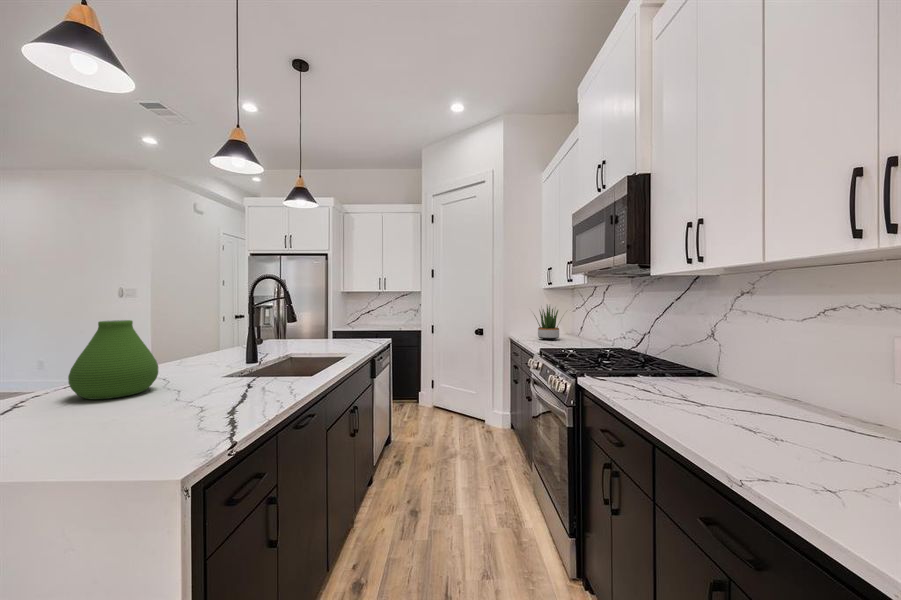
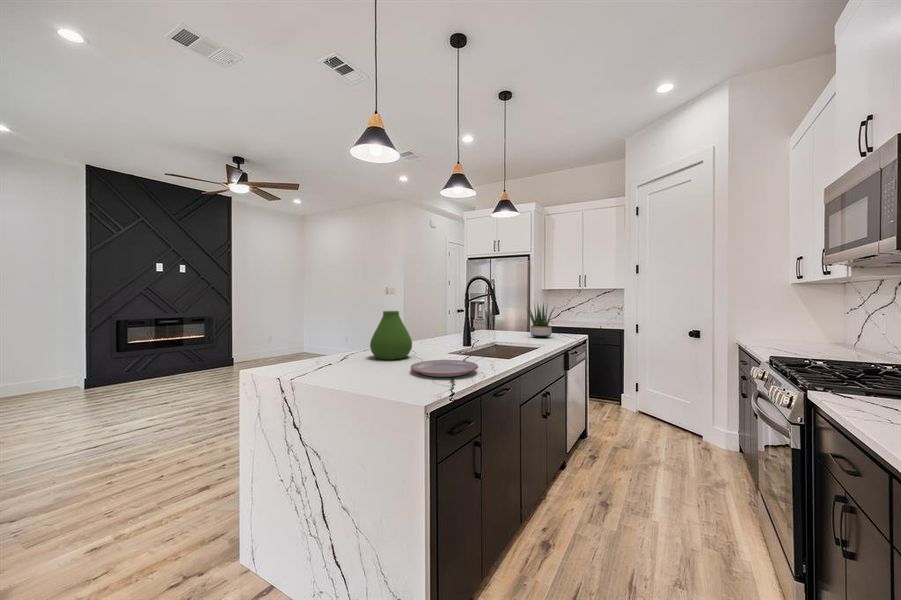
potted plant: present [534,306,559,340] -> present [527,304,555,338]
plate: none [152,386,271,418] -> present [411,360,478,377]

